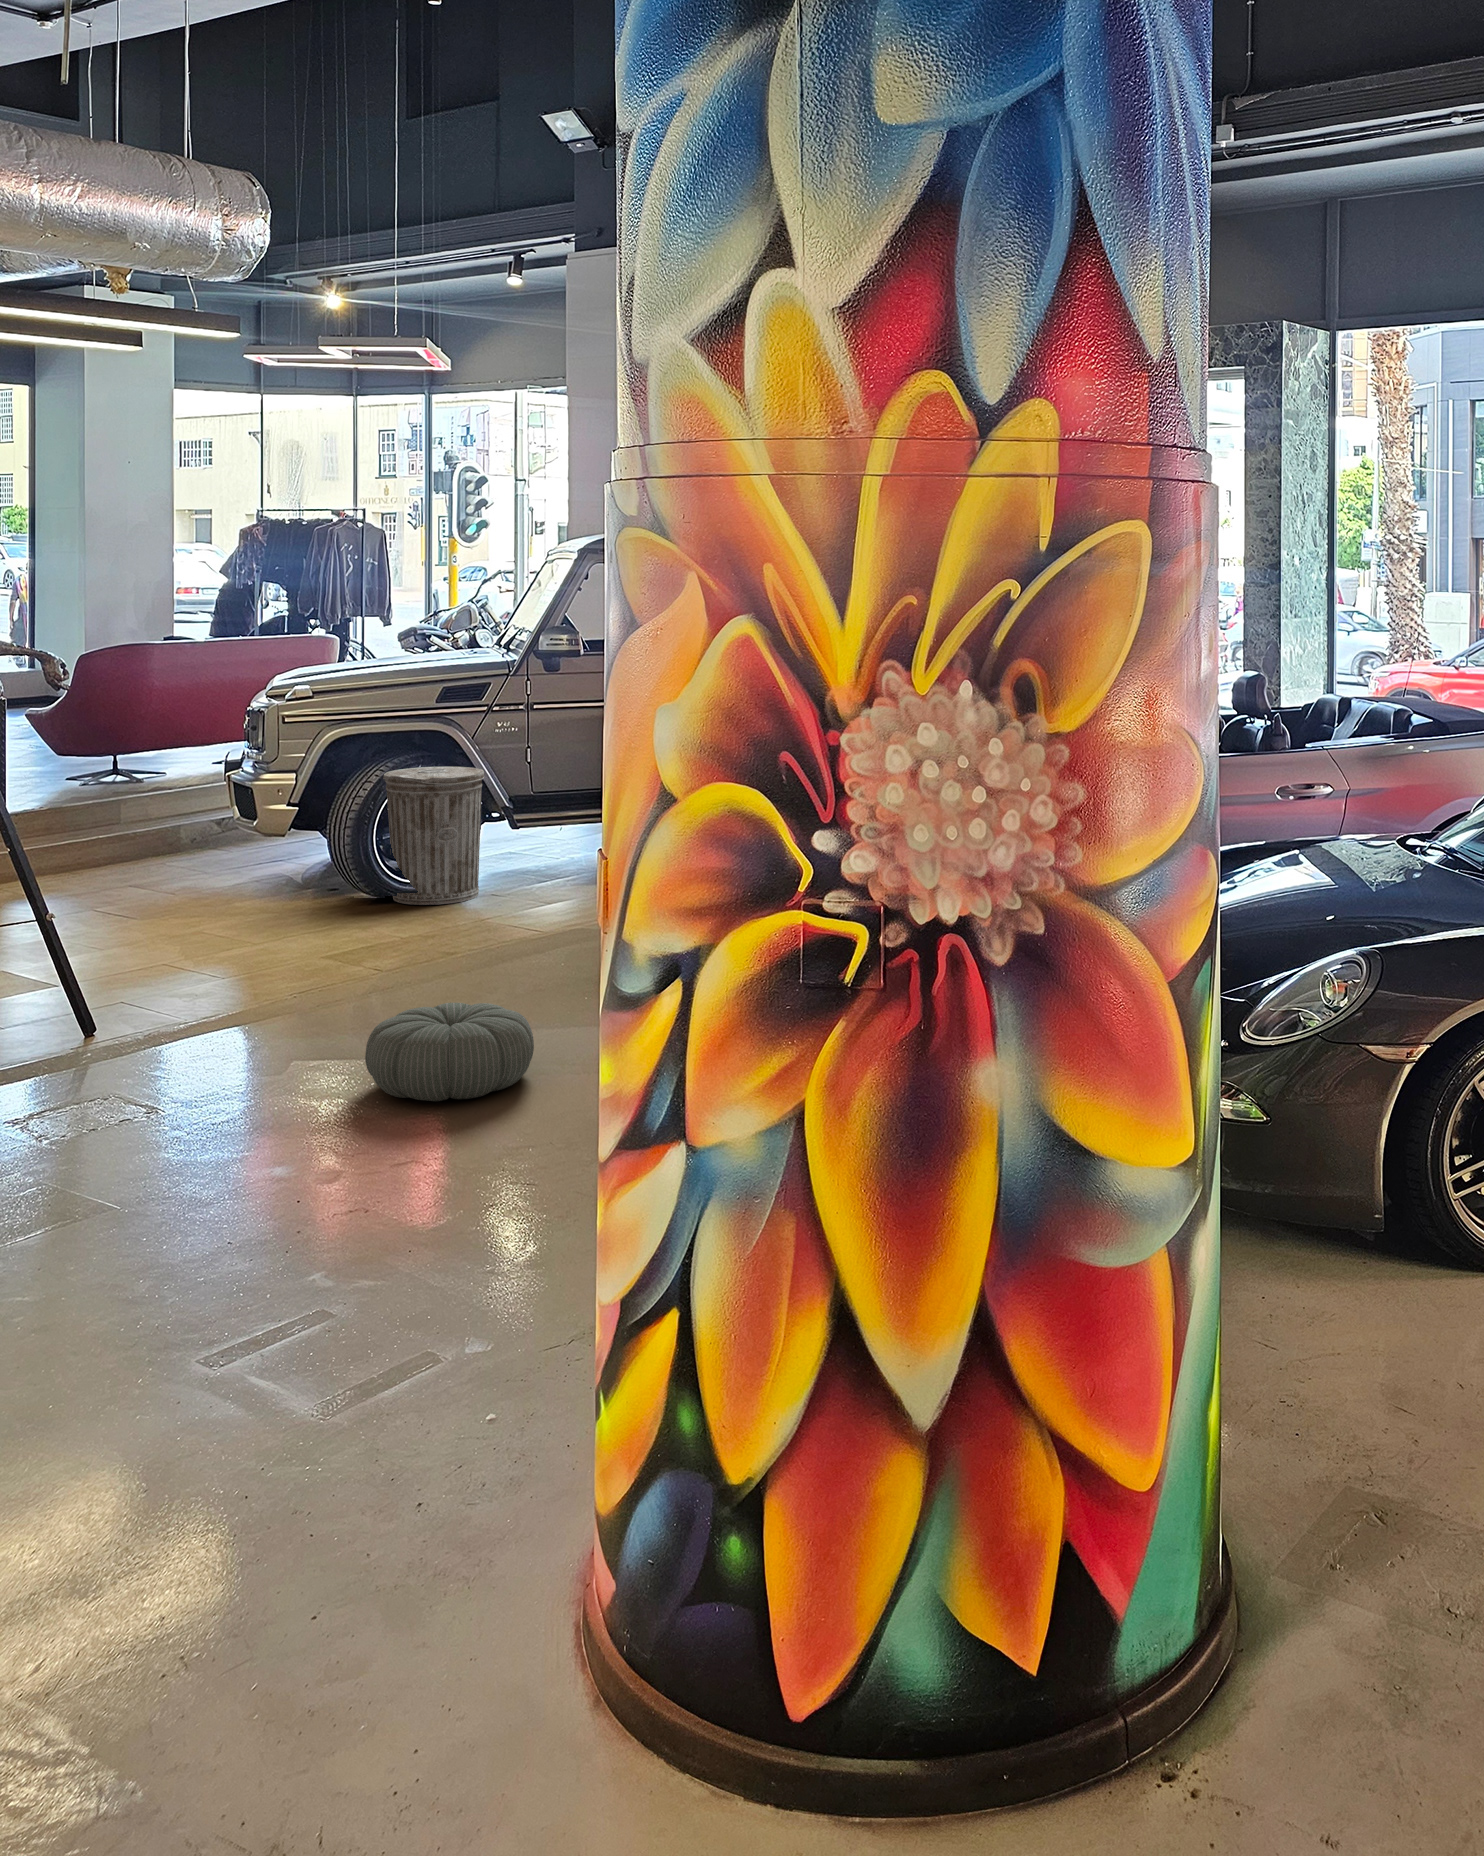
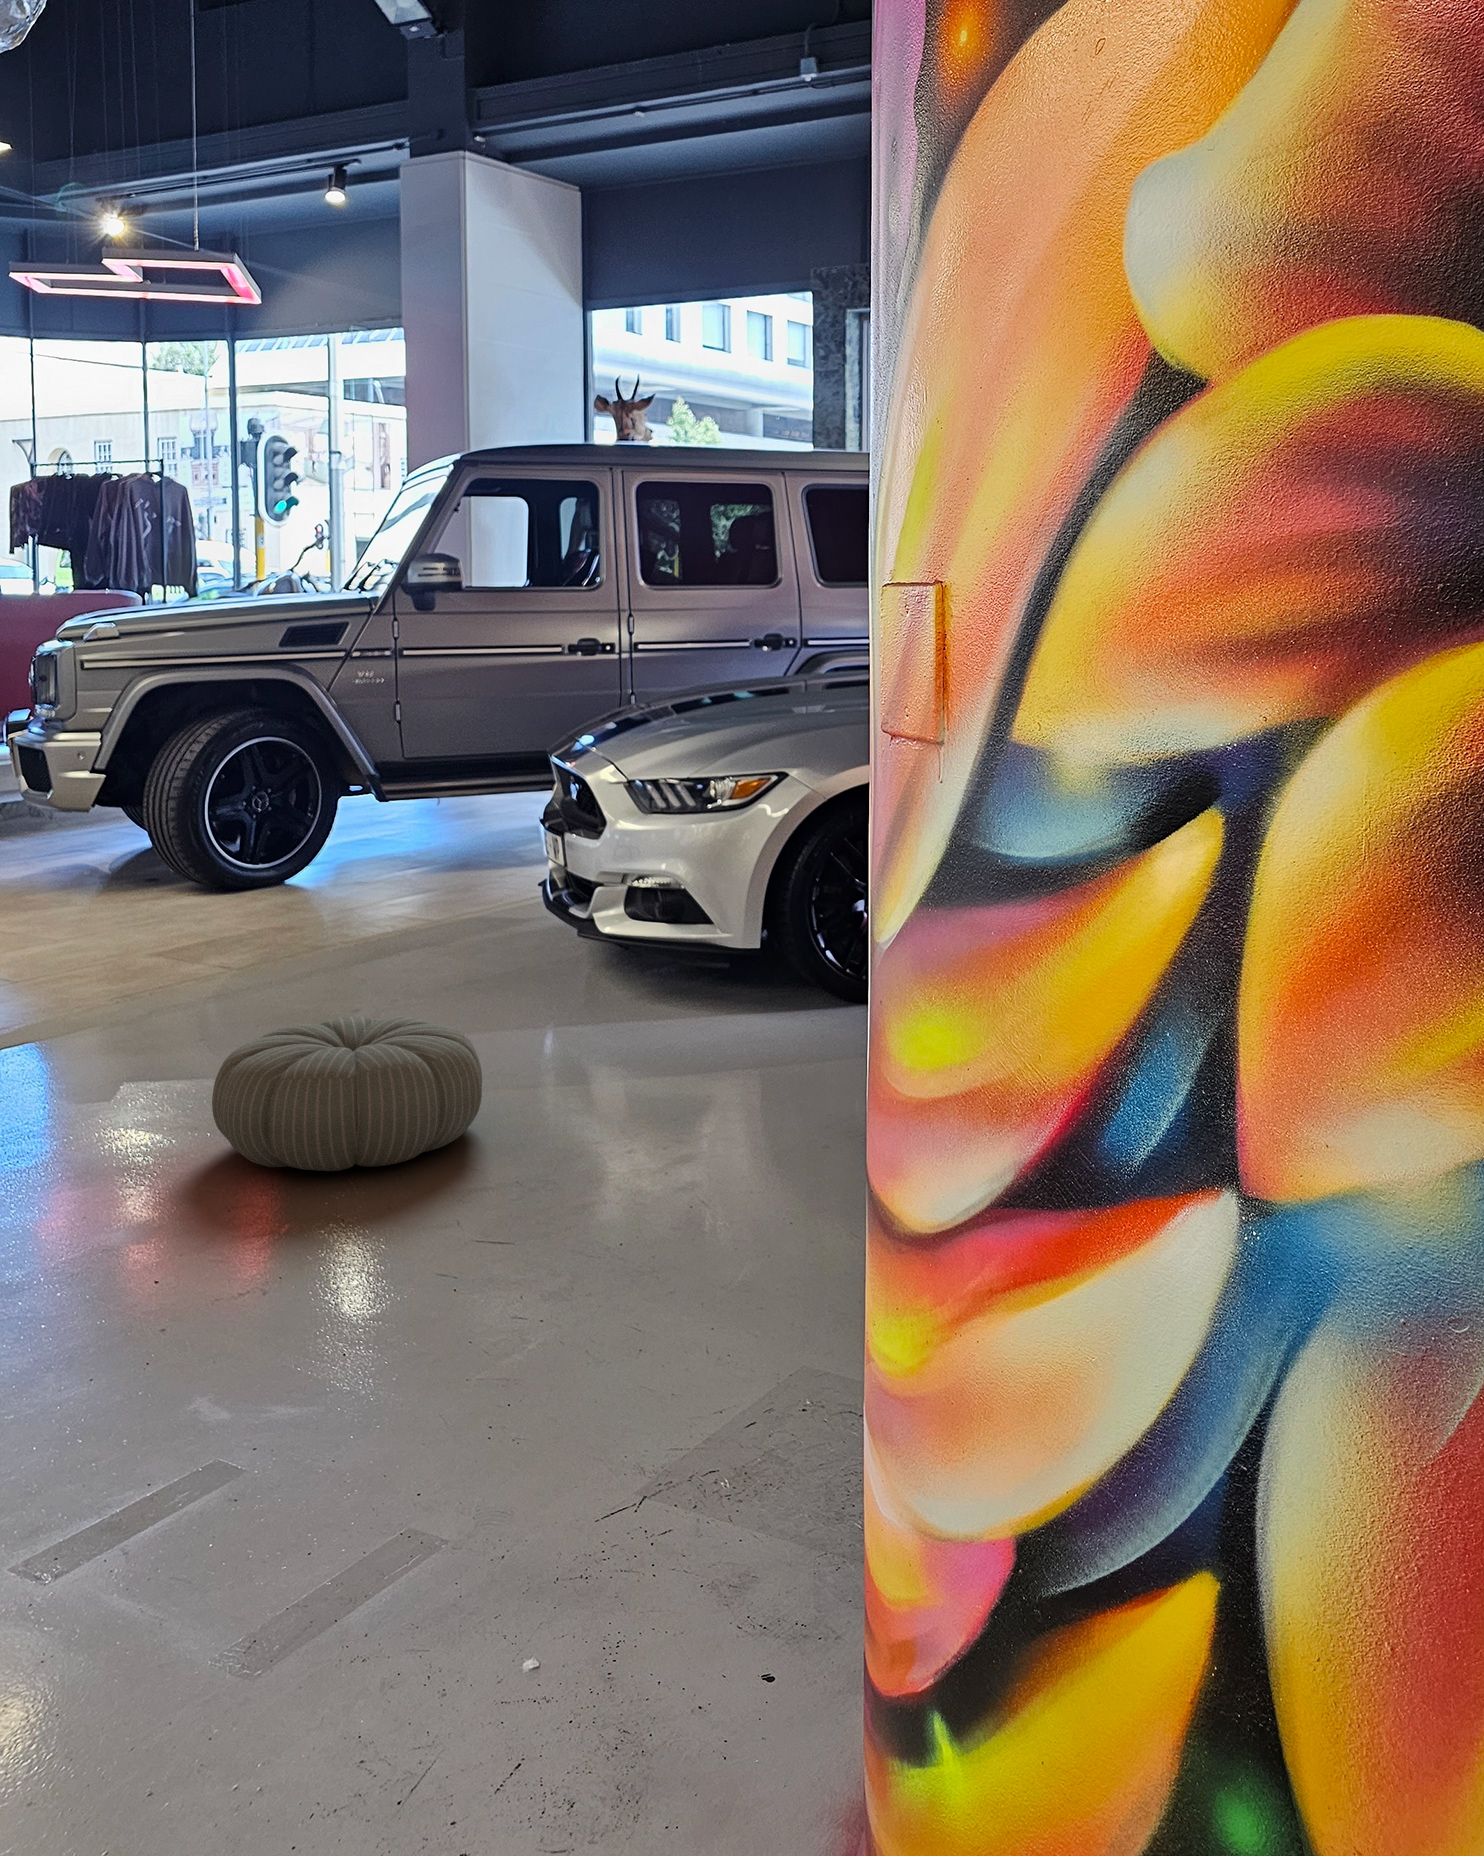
trash can: present [383,767,484,905] -> none [201,724,343,906]

